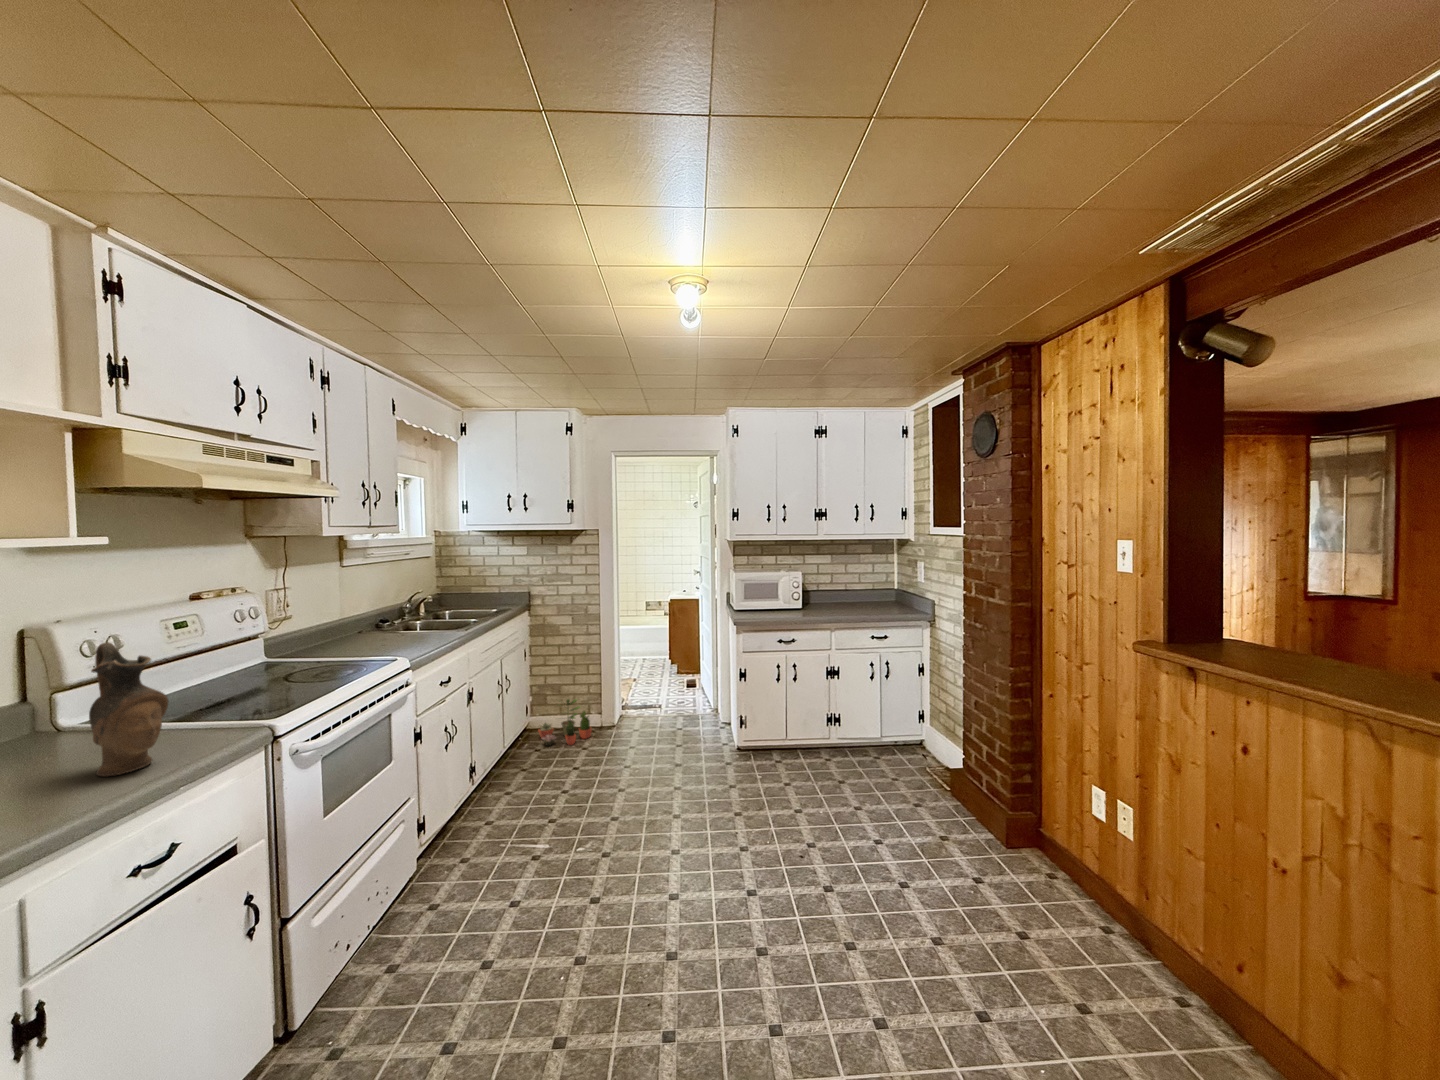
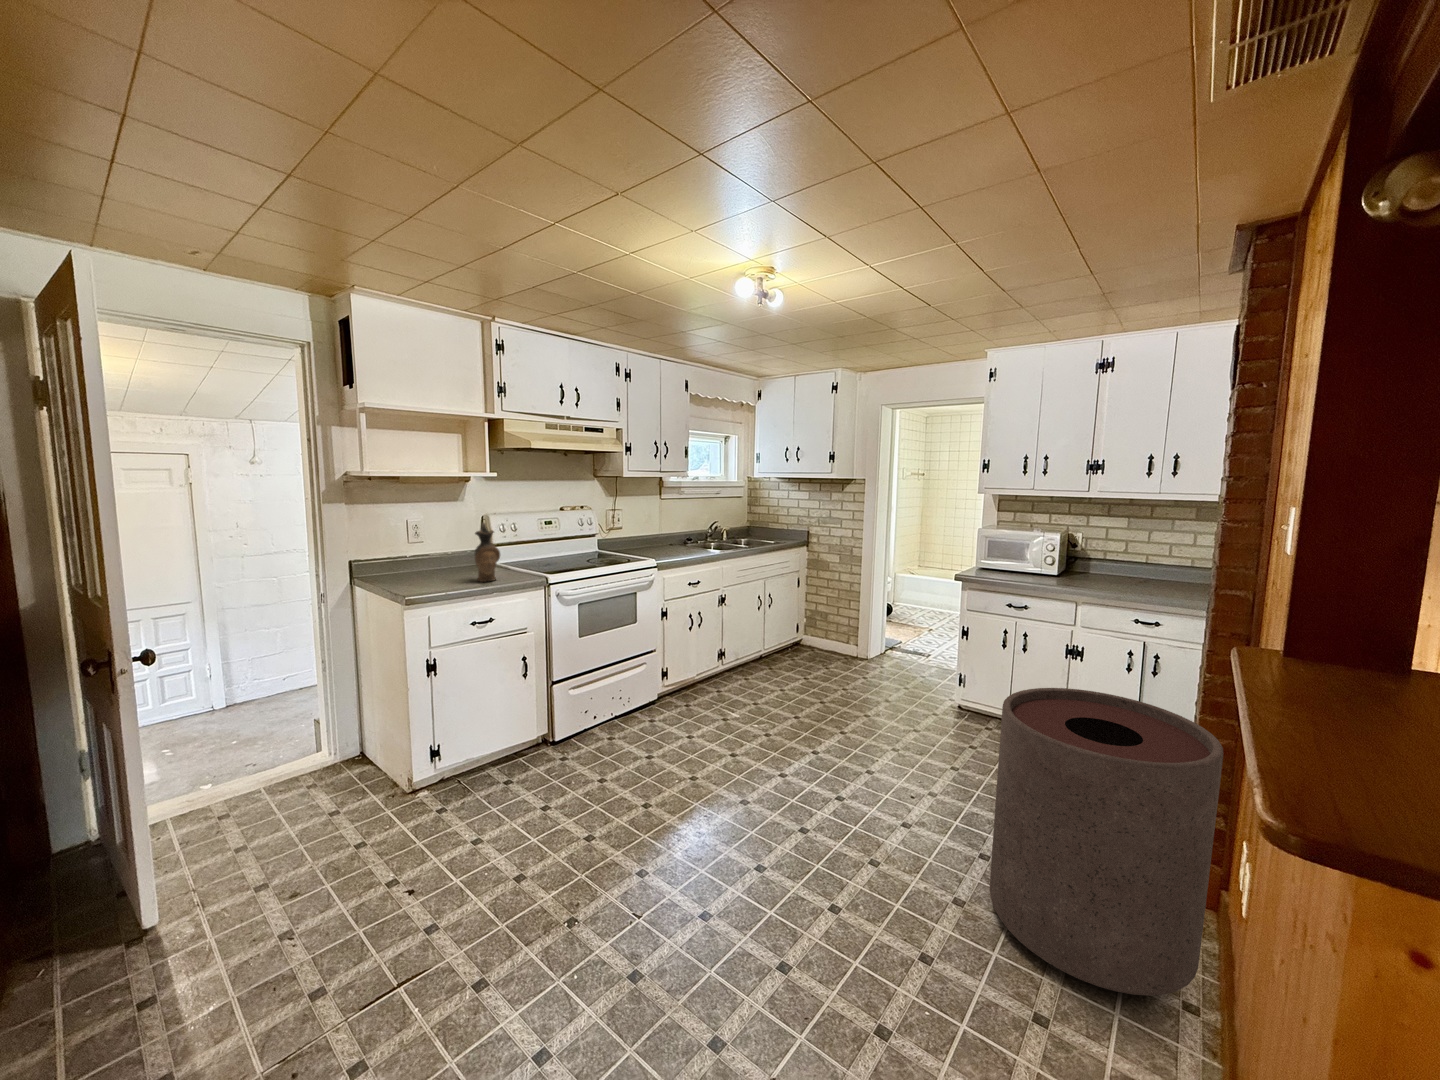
potted plant: present [538,699,592,746] -> none [800,624,844,664]
trash can: none [942,699,1117,956] -> present [989,688,1223,996]

